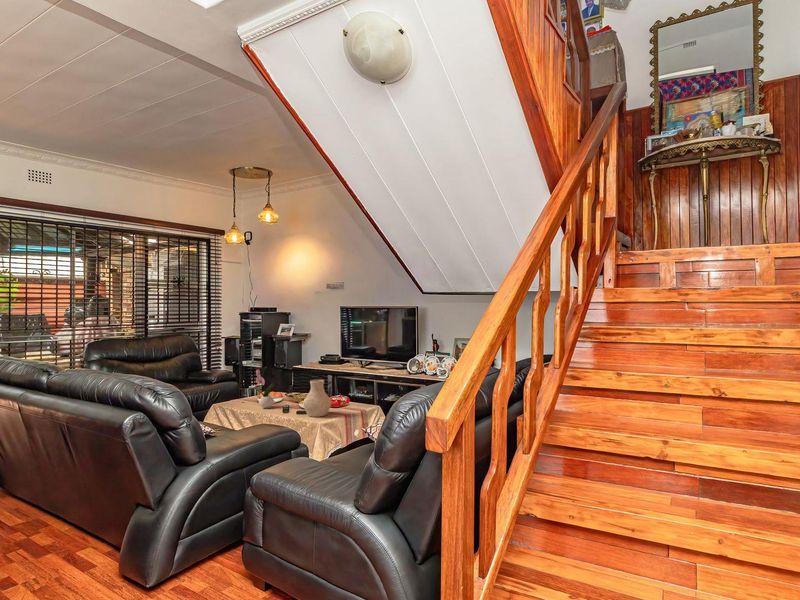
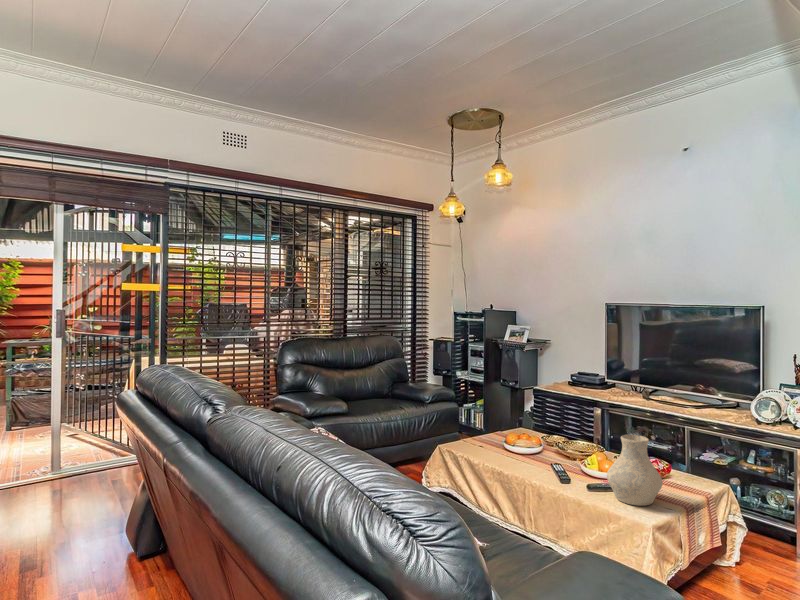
flower arrangement: present [256,363,274,408] -> none [512,392,545,468]

